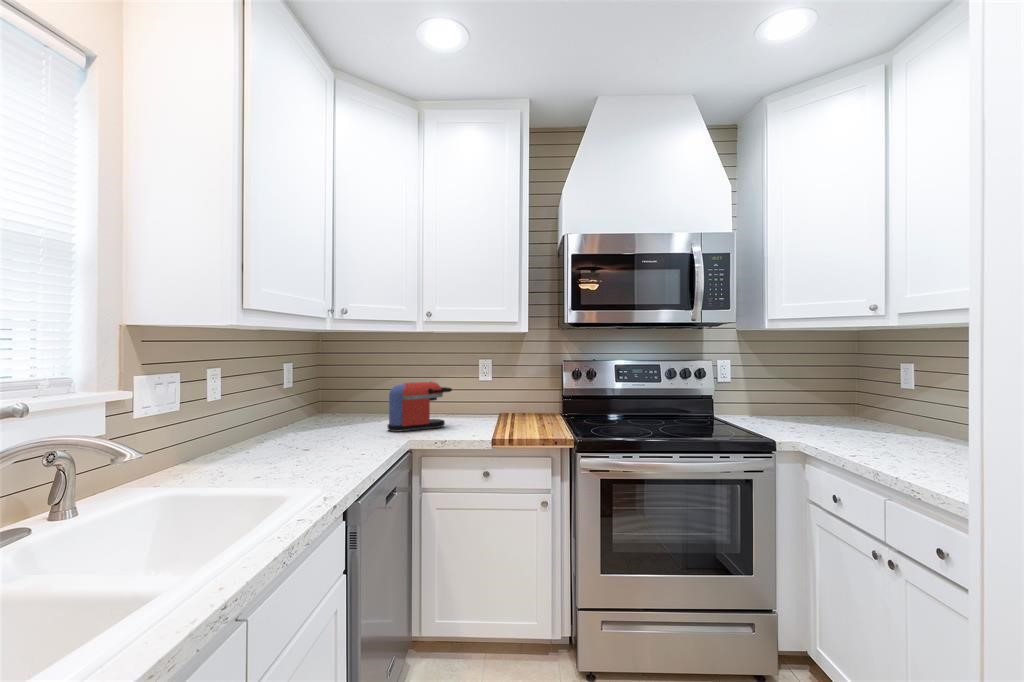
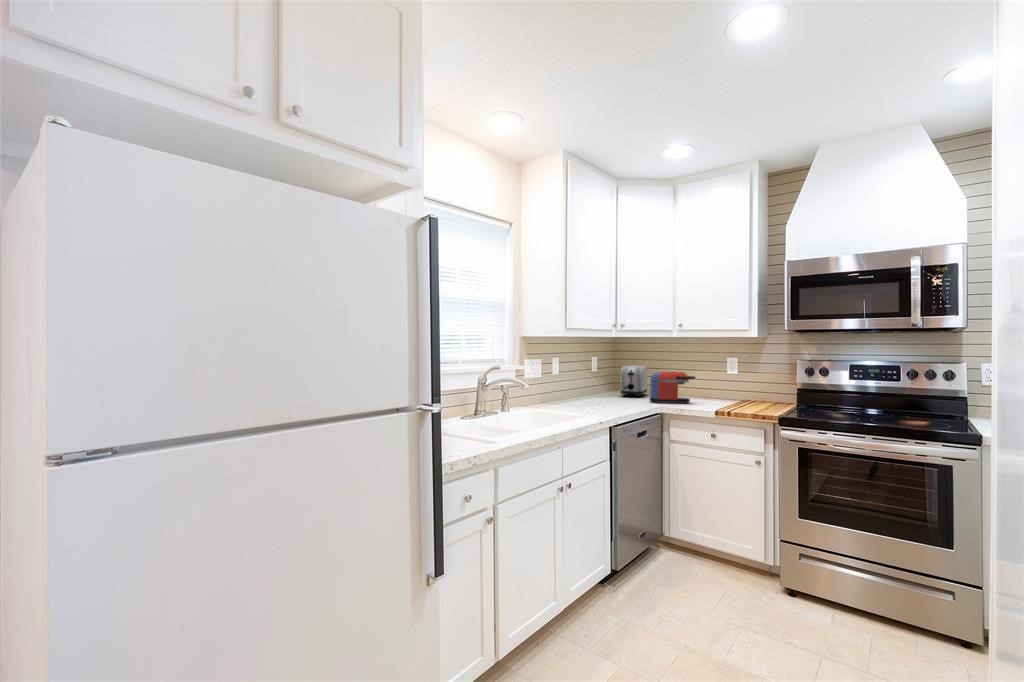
toaster: none [336,374,373,423] -> present [620,366,647,397]

